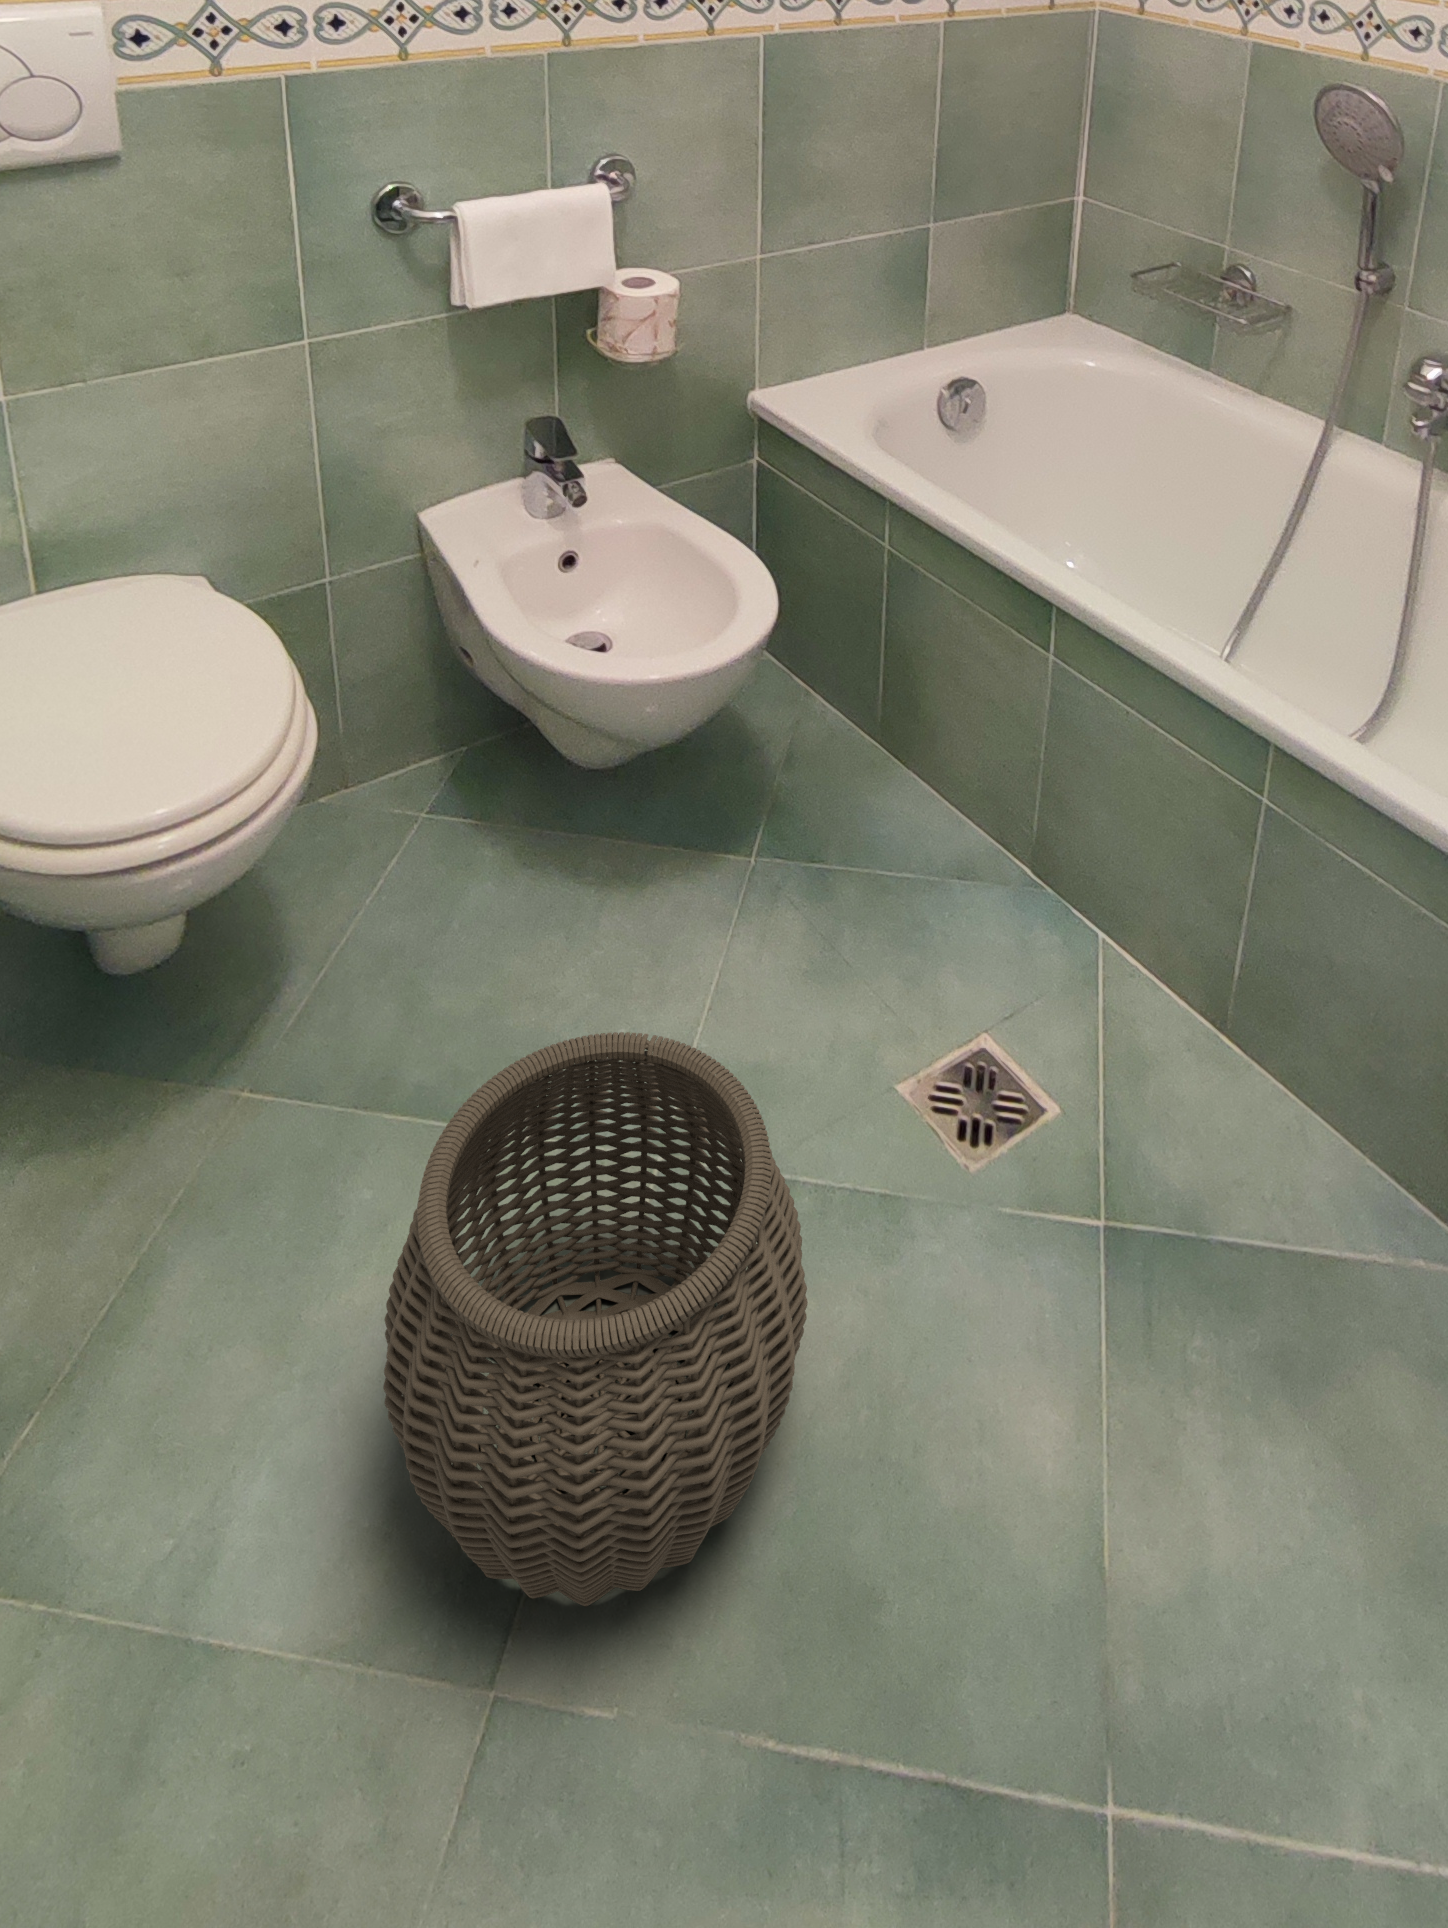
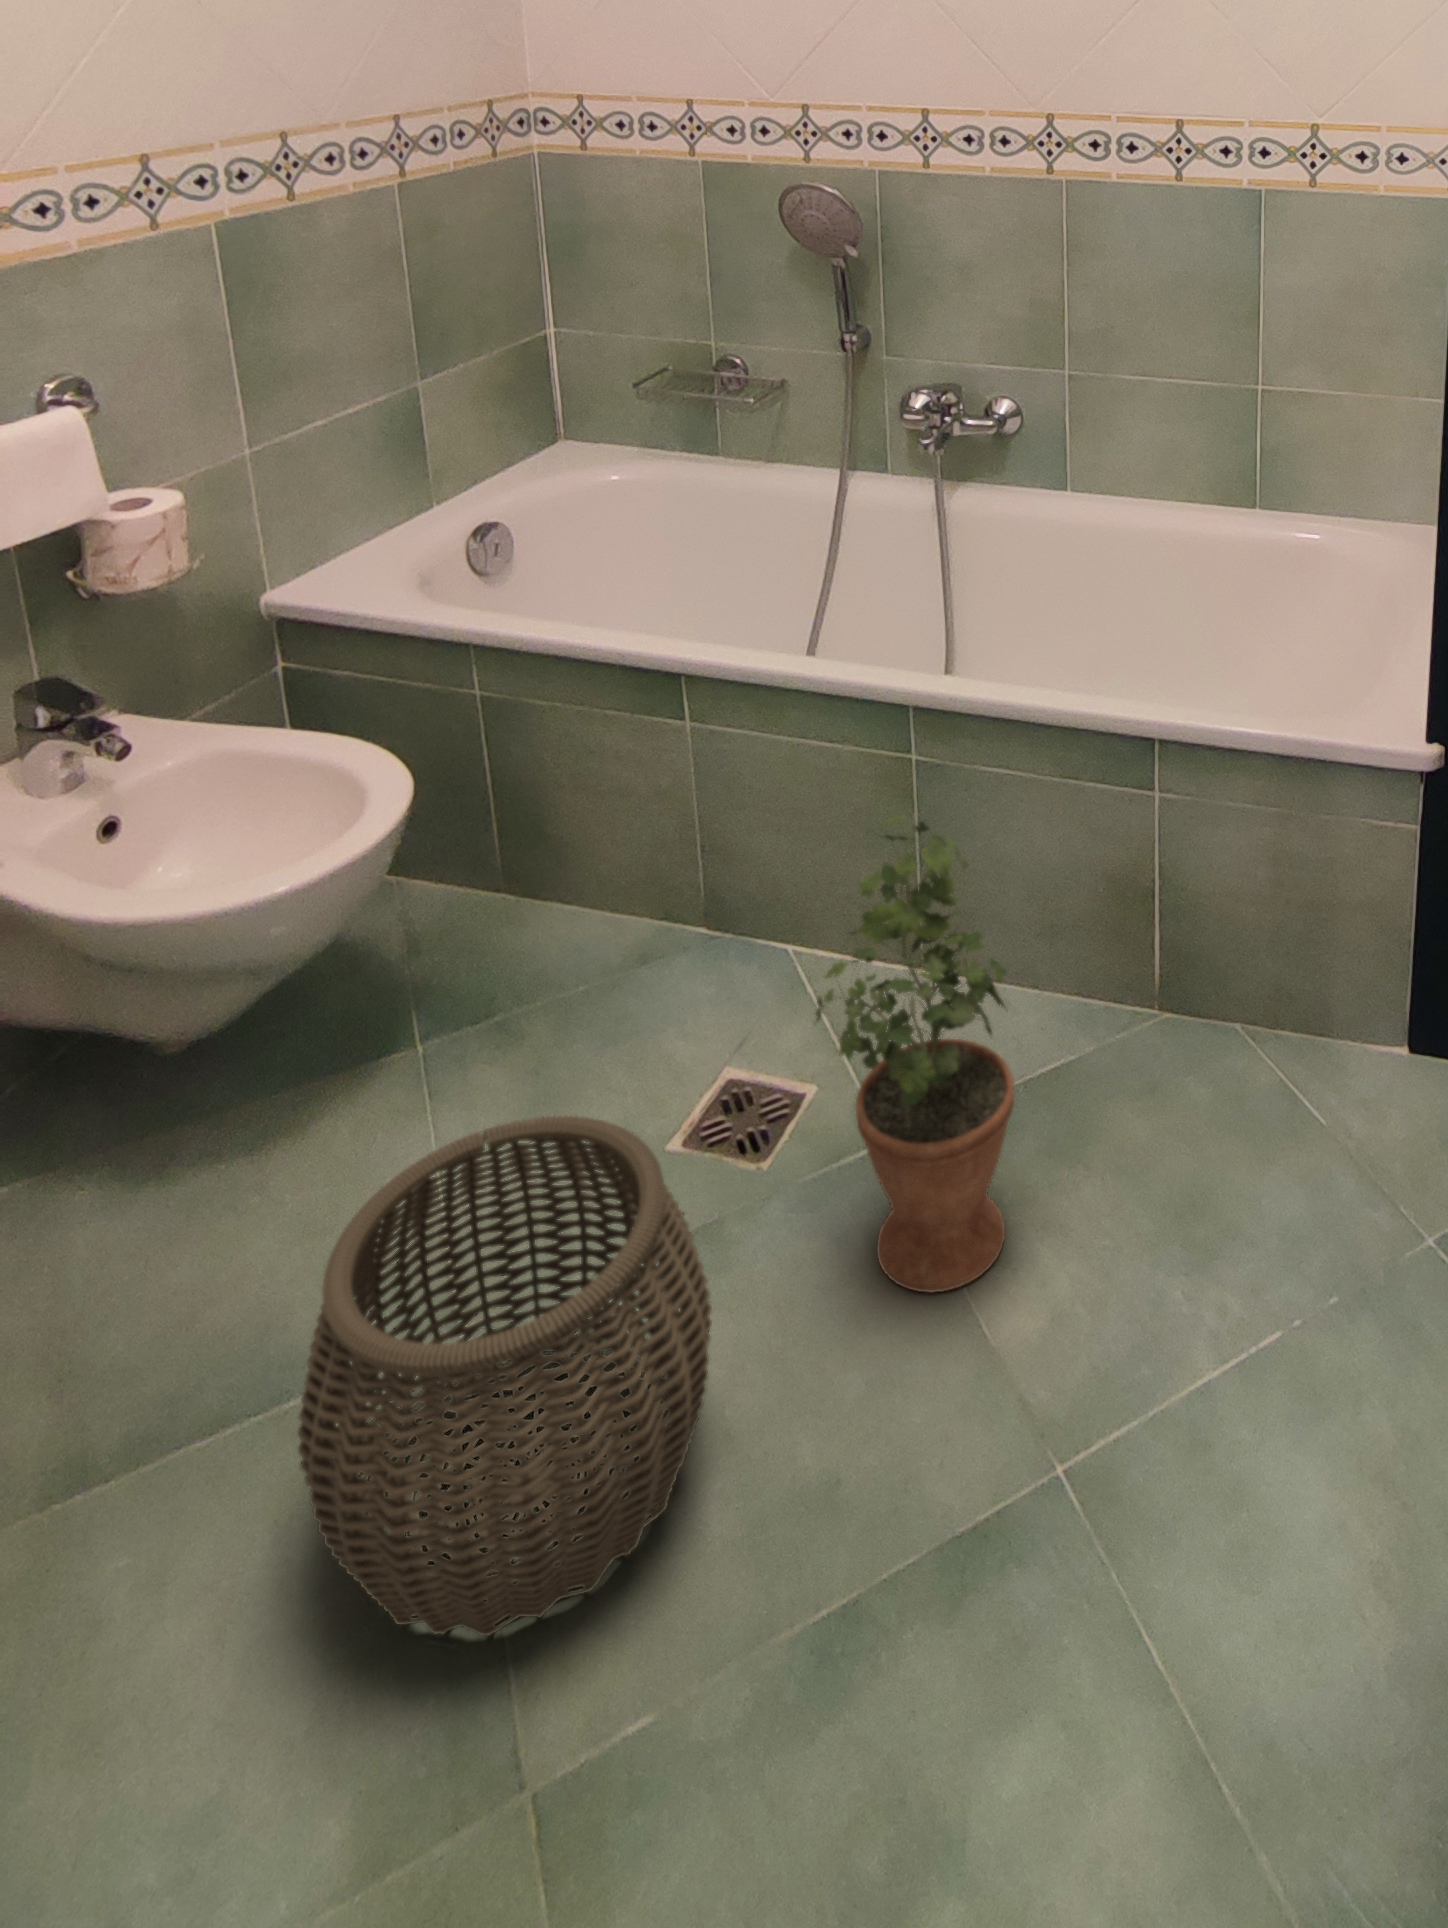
potted plant: none [995,913,1249,1509] -> present [816,816,1014,1292]

